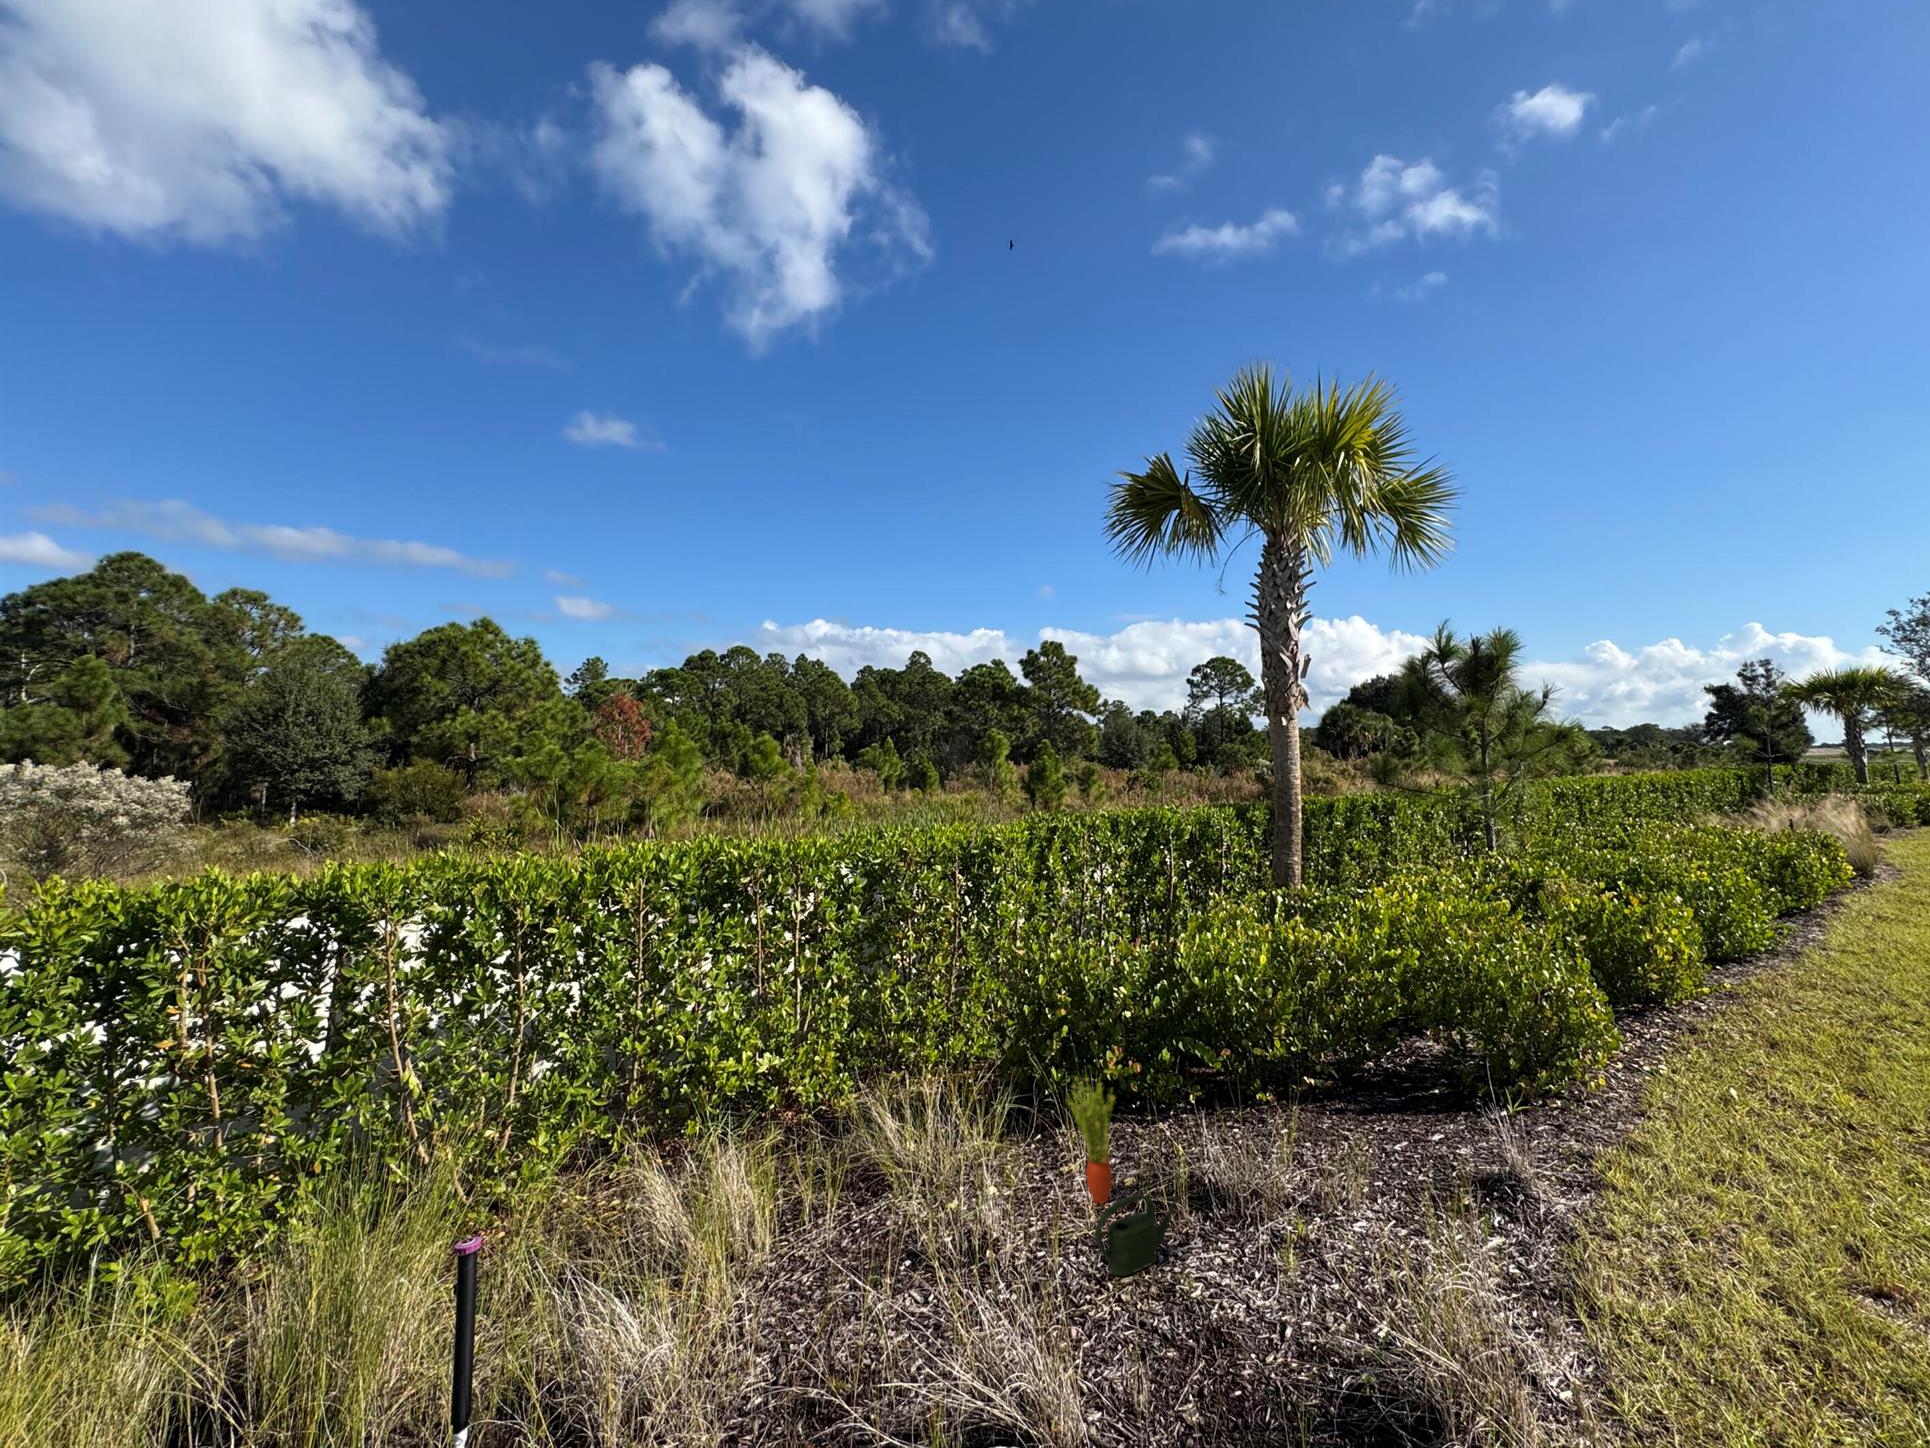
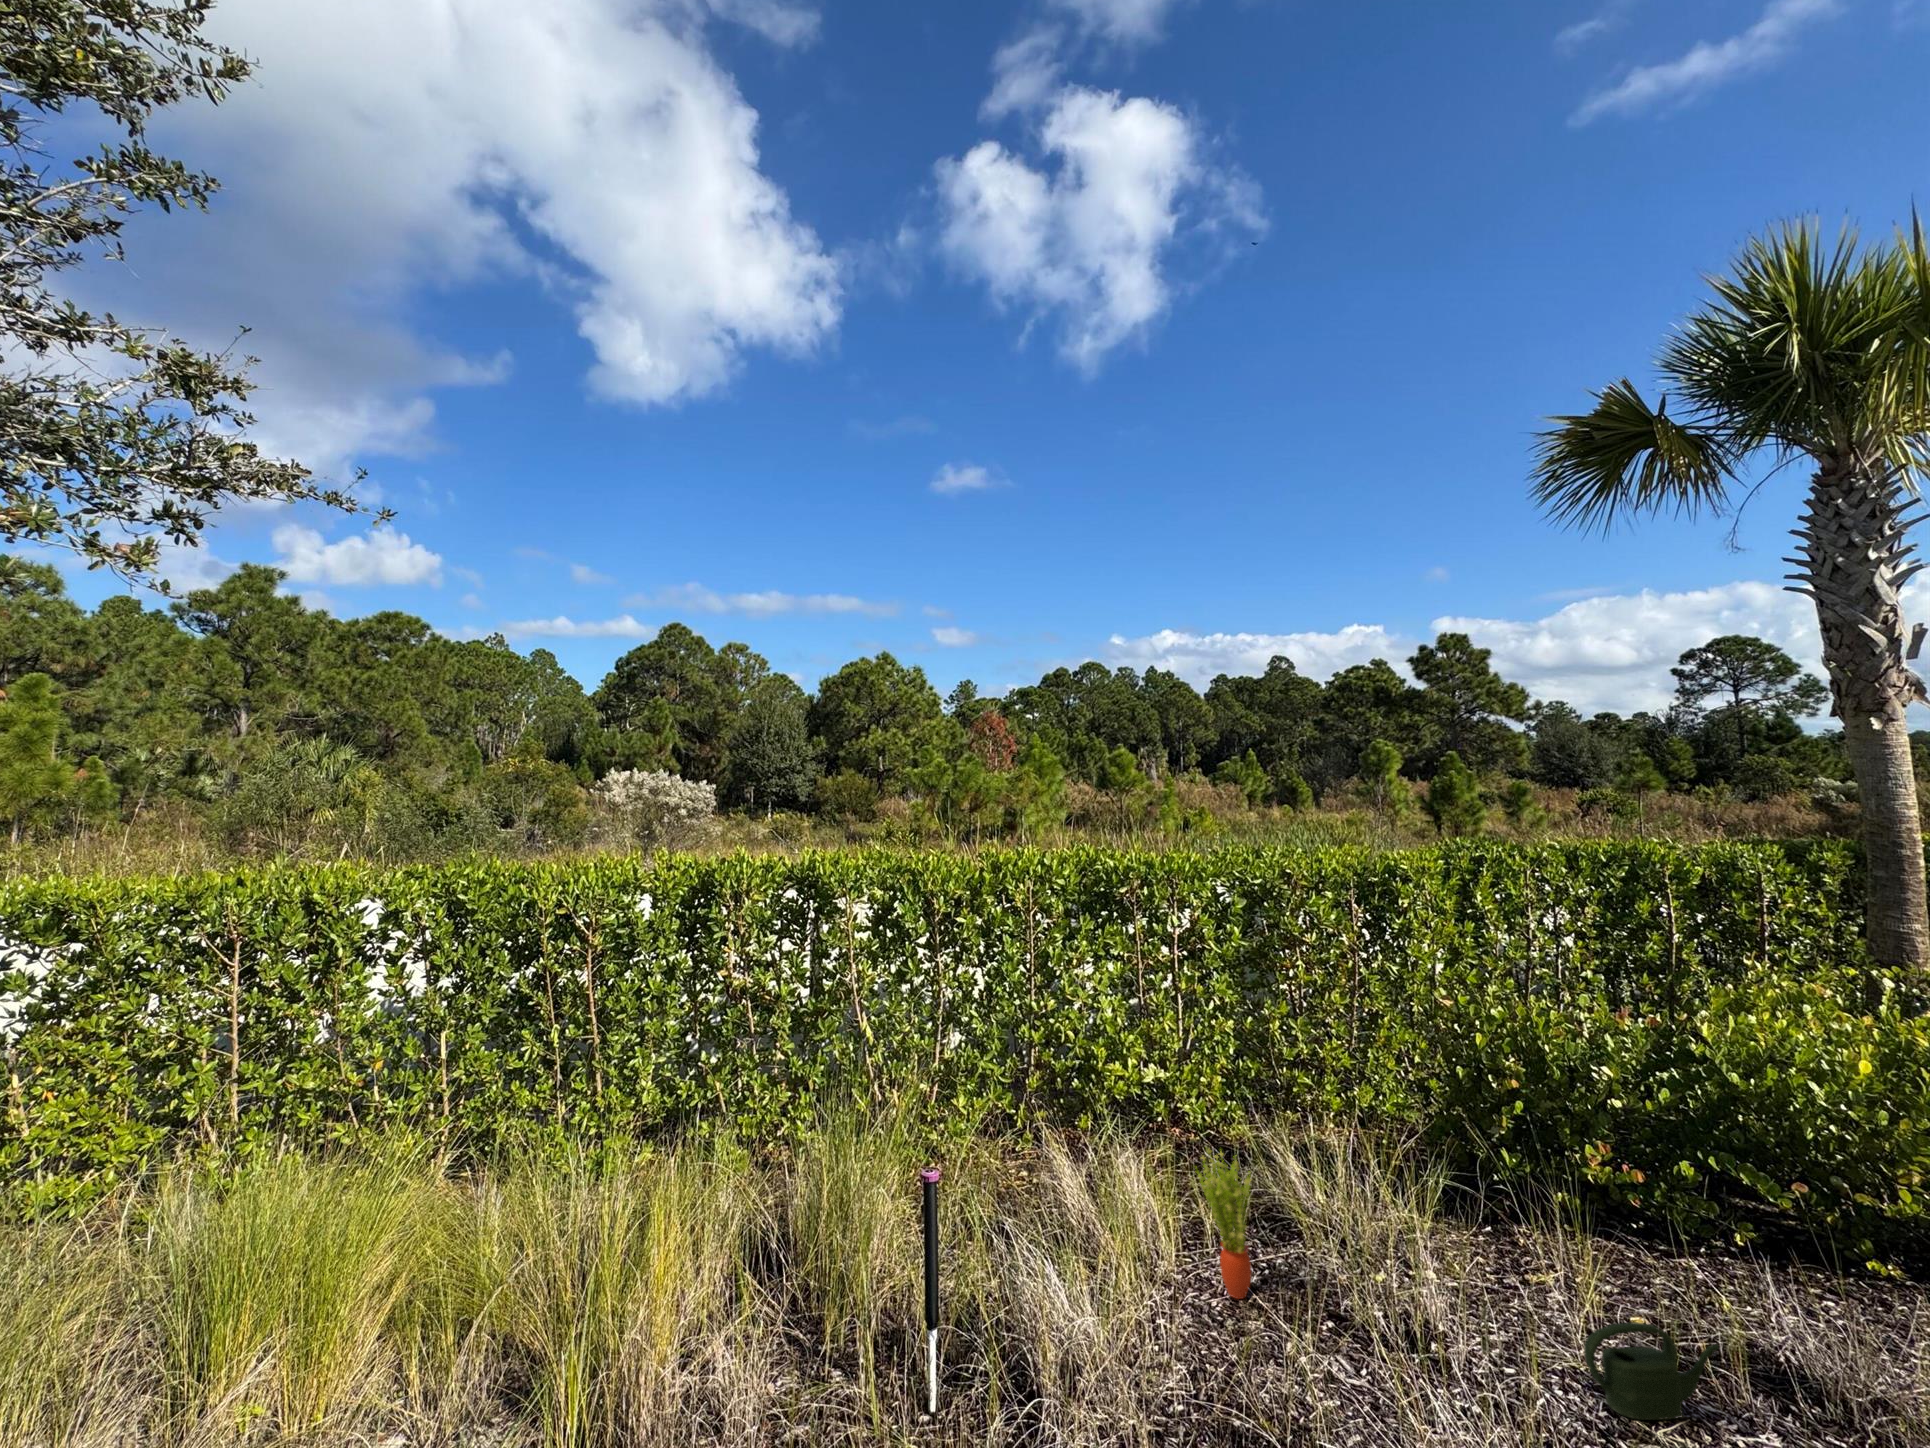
potted plant: present [1068,1078,1115,1204] -> present [1197,1148,1251,1299]

